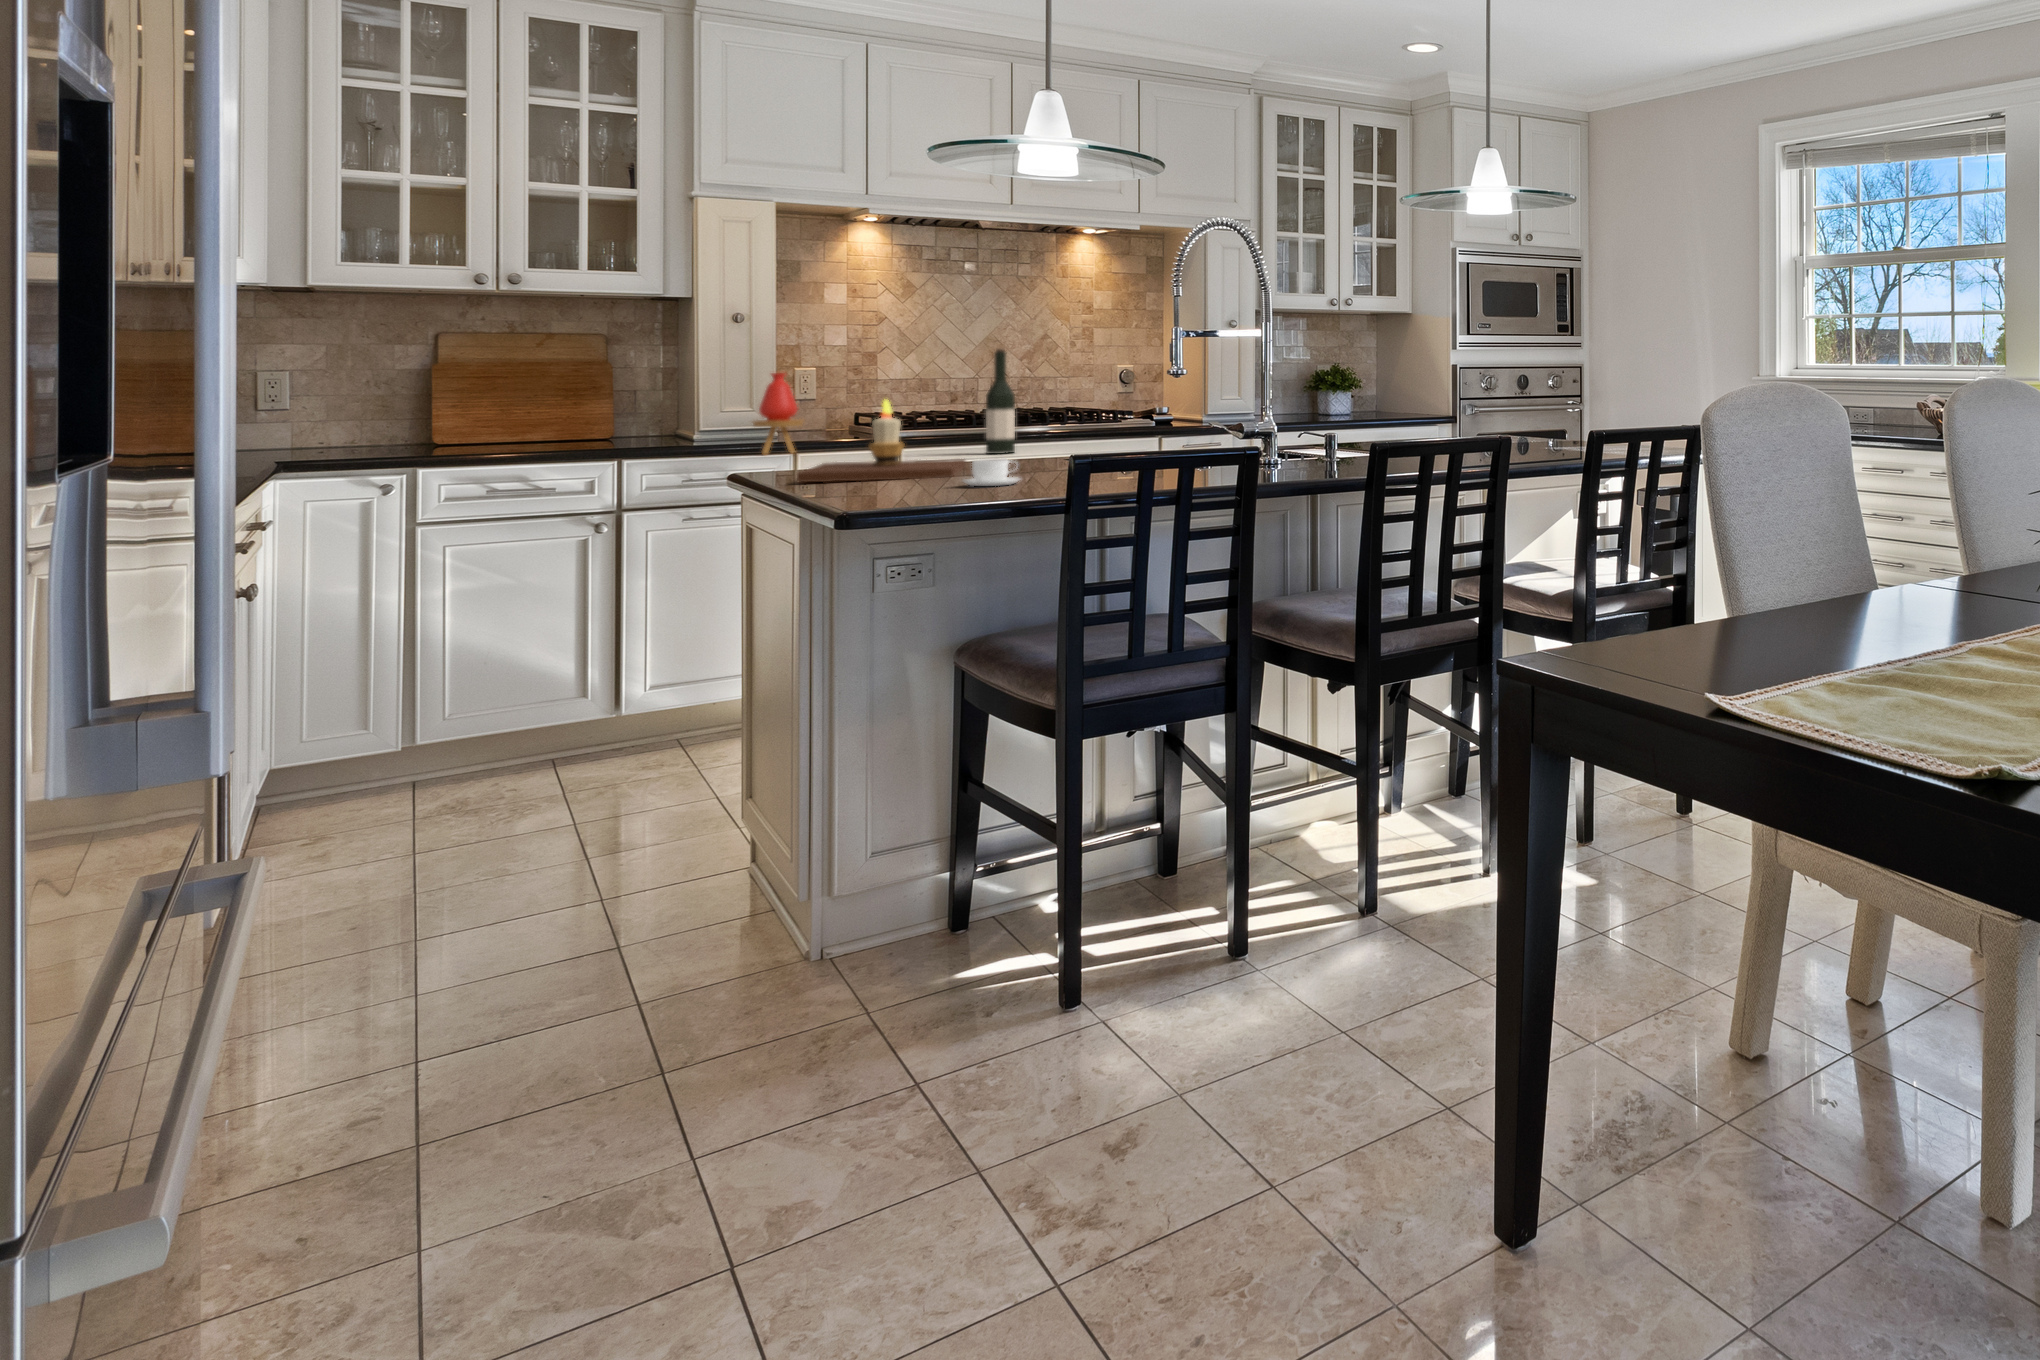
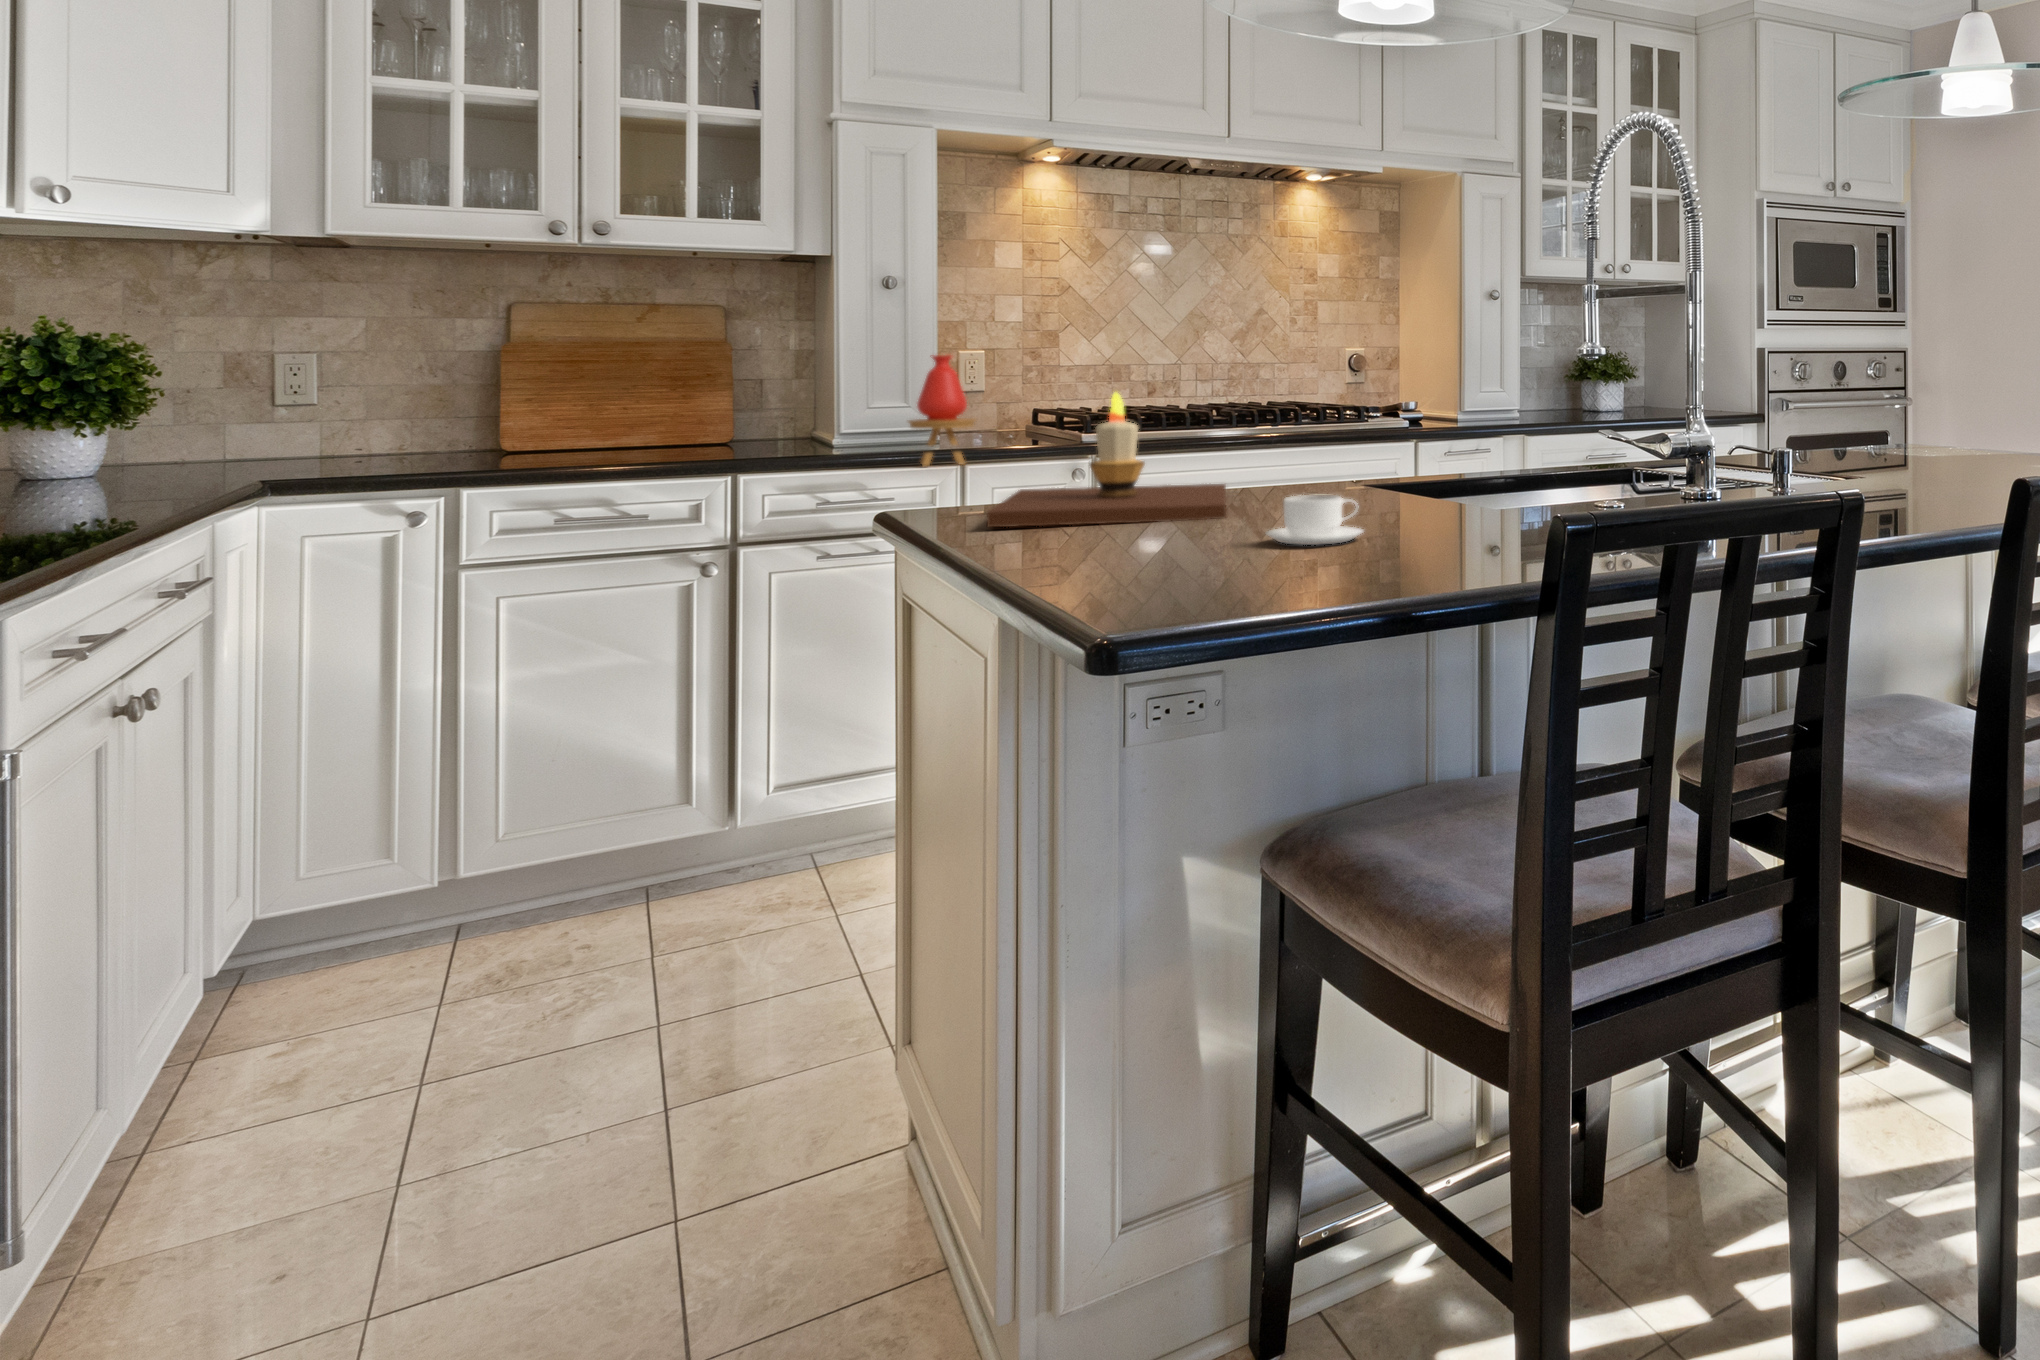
wine bottle: present [986,349,1015,454] -> none [1229,320,1270,470]

